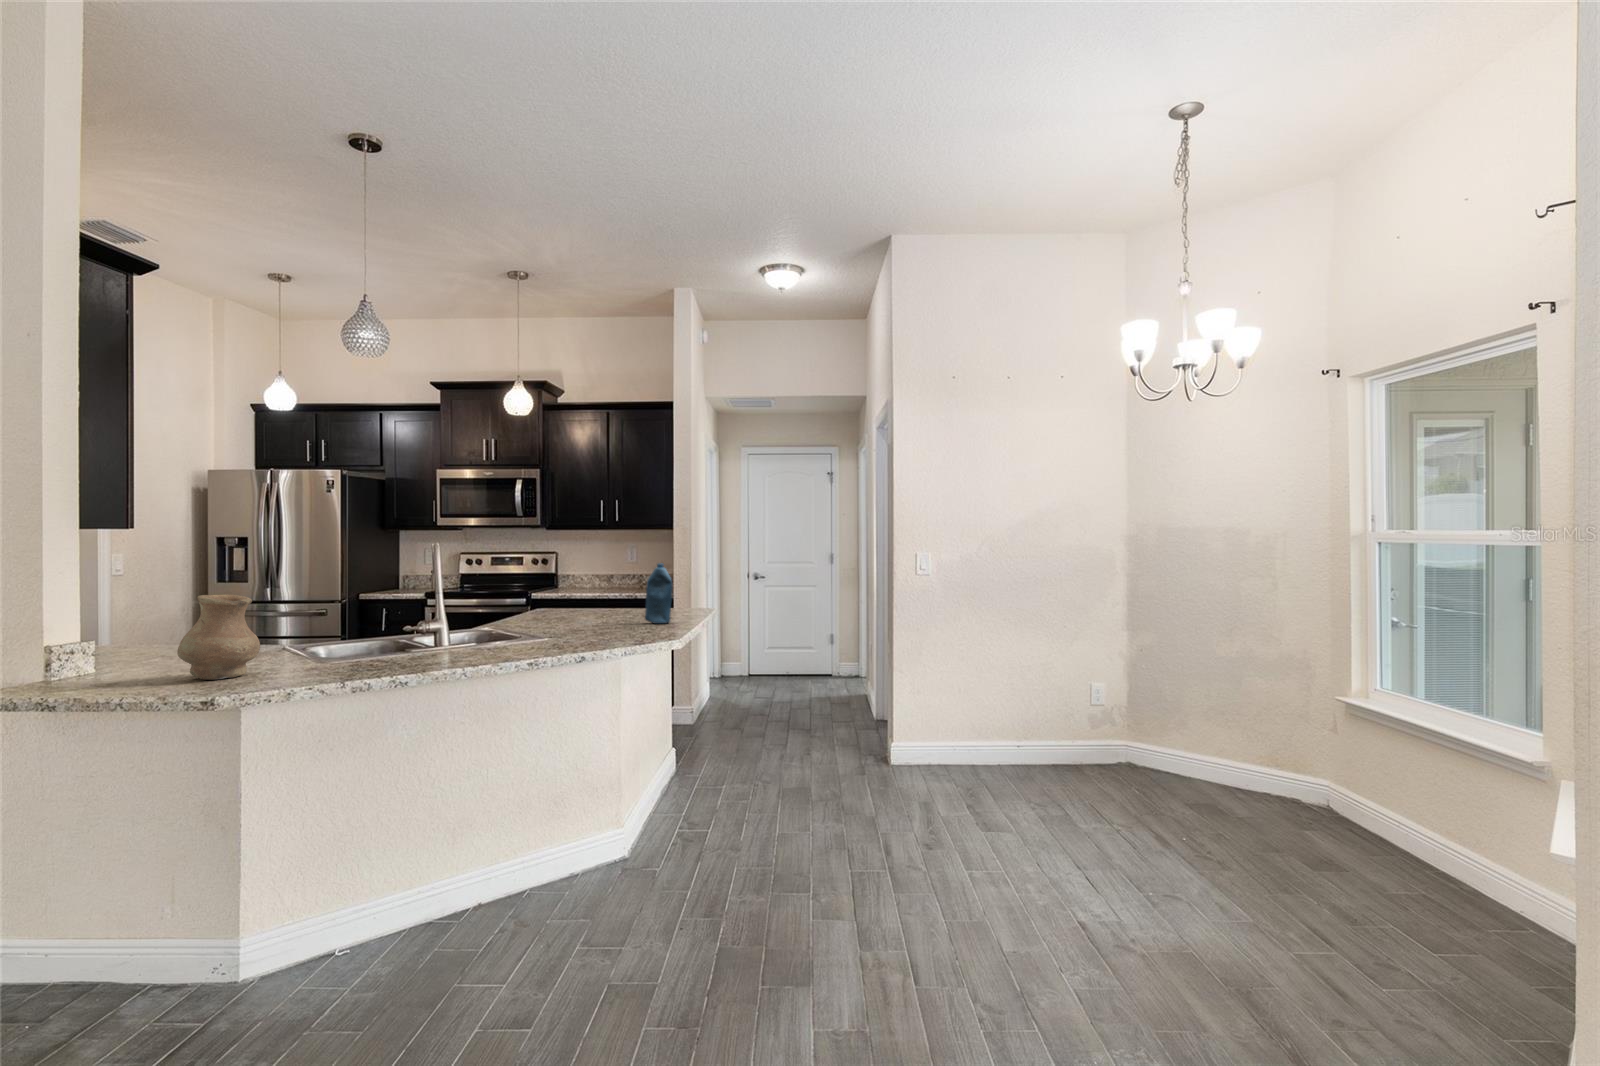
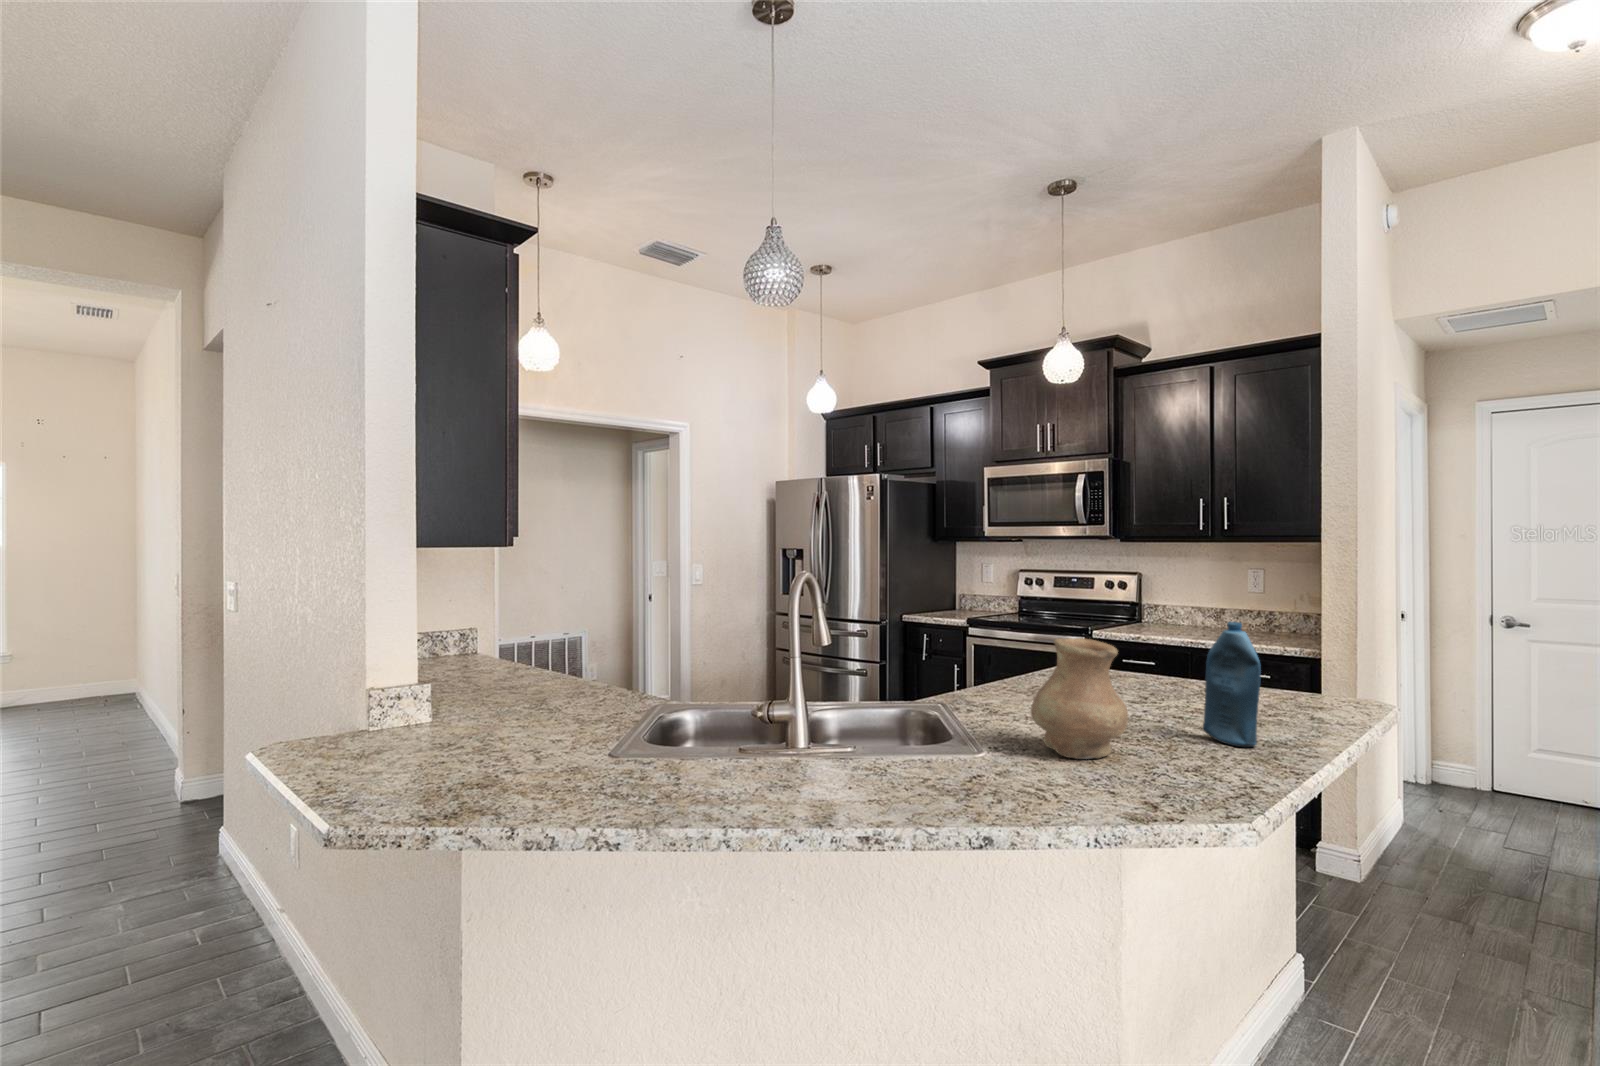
vase: present [177,594,260,680] -> present [1031,638,1128,759]

